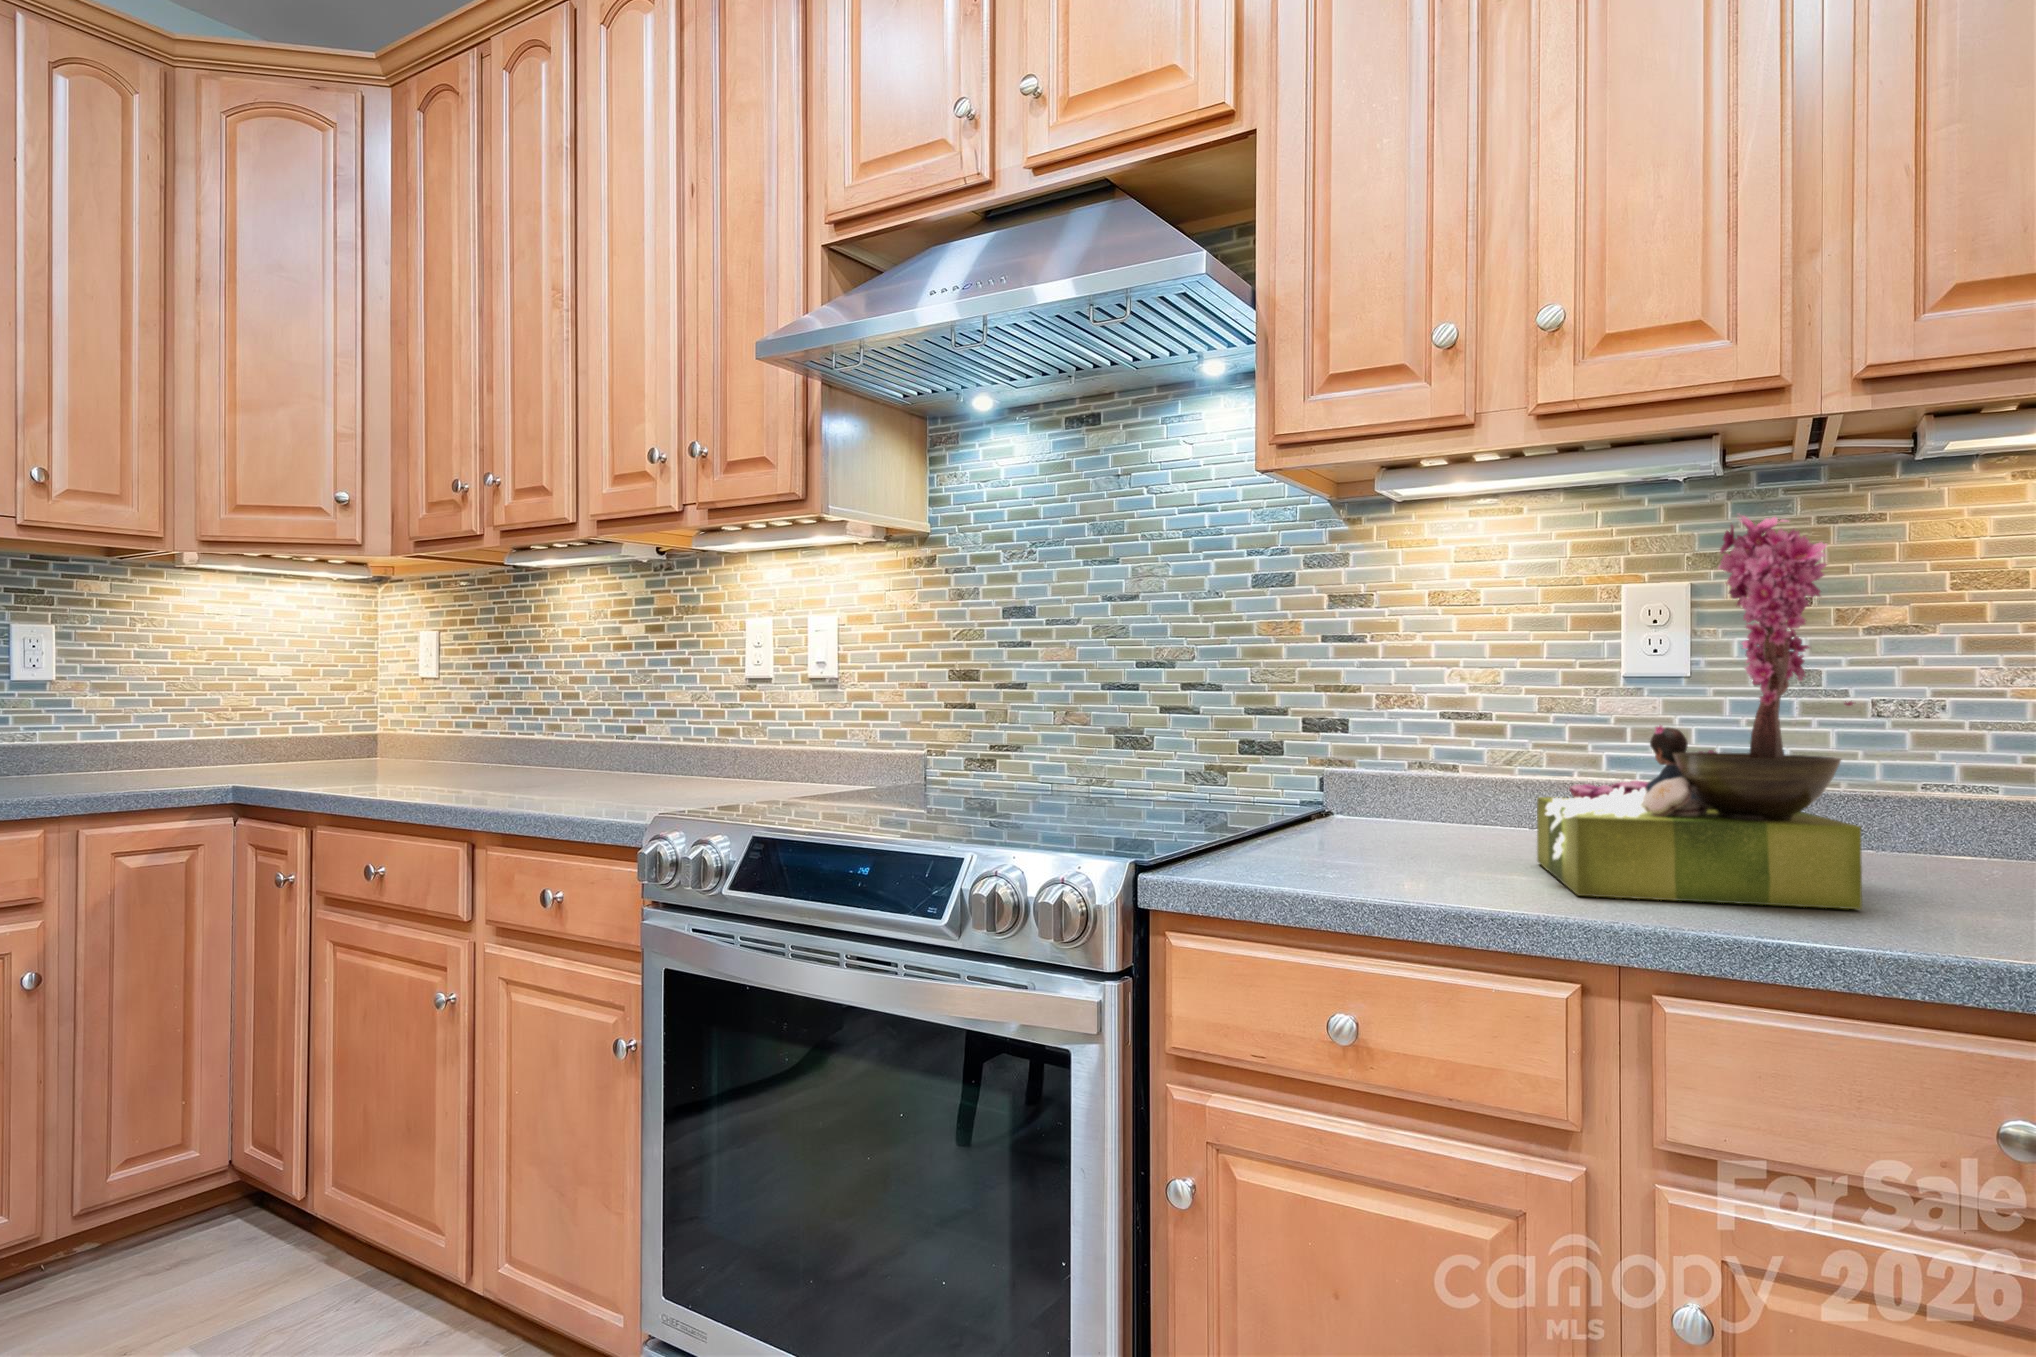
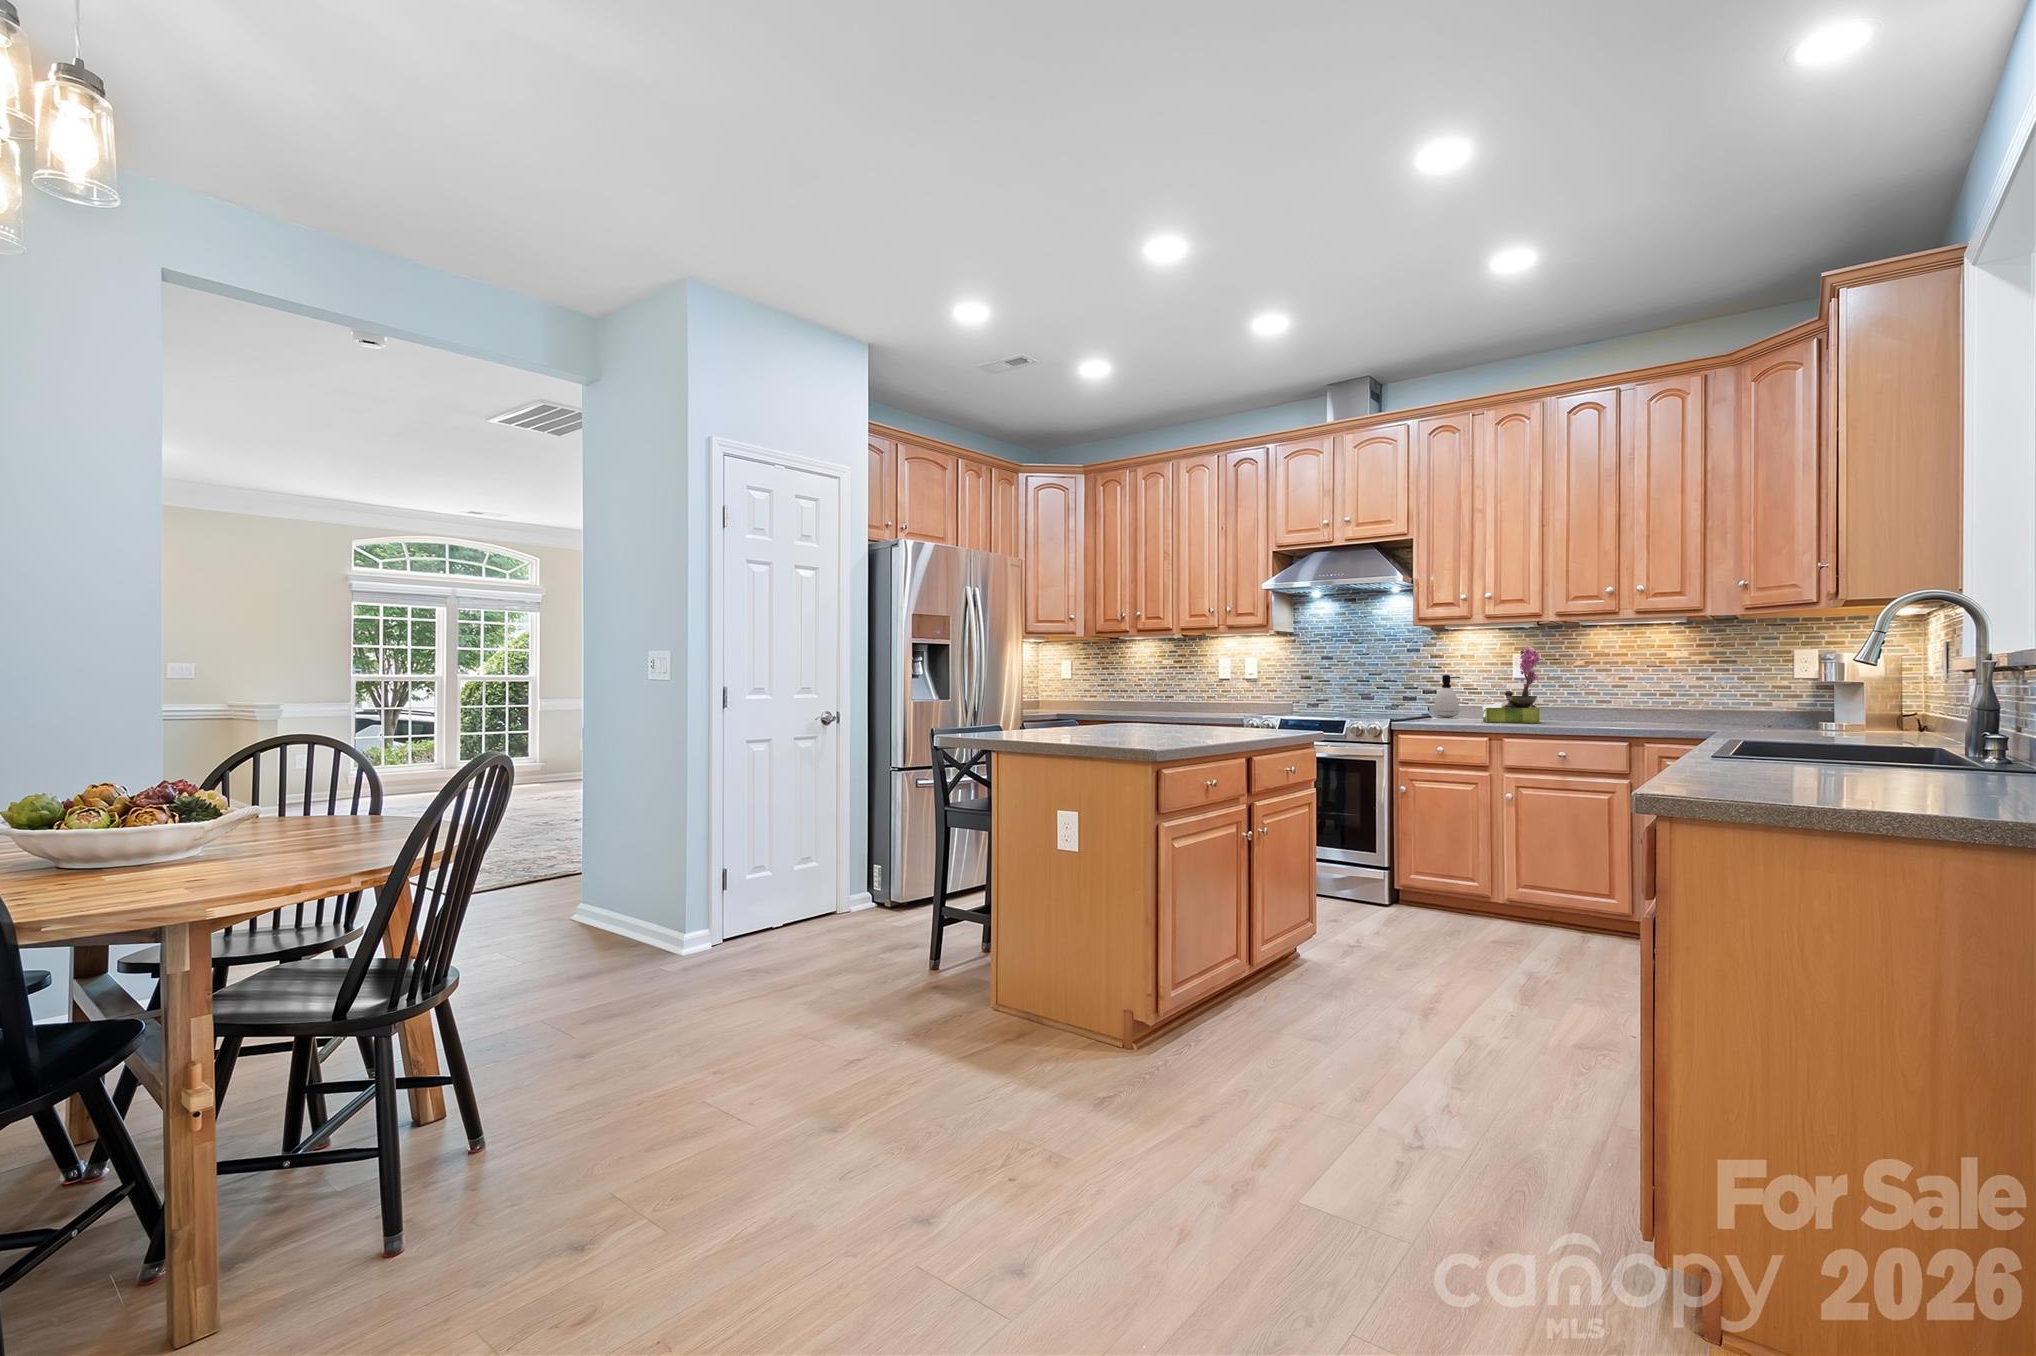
soap dispenser: none [1336,660,1431,824] -> present [1434,675,1460,718]

